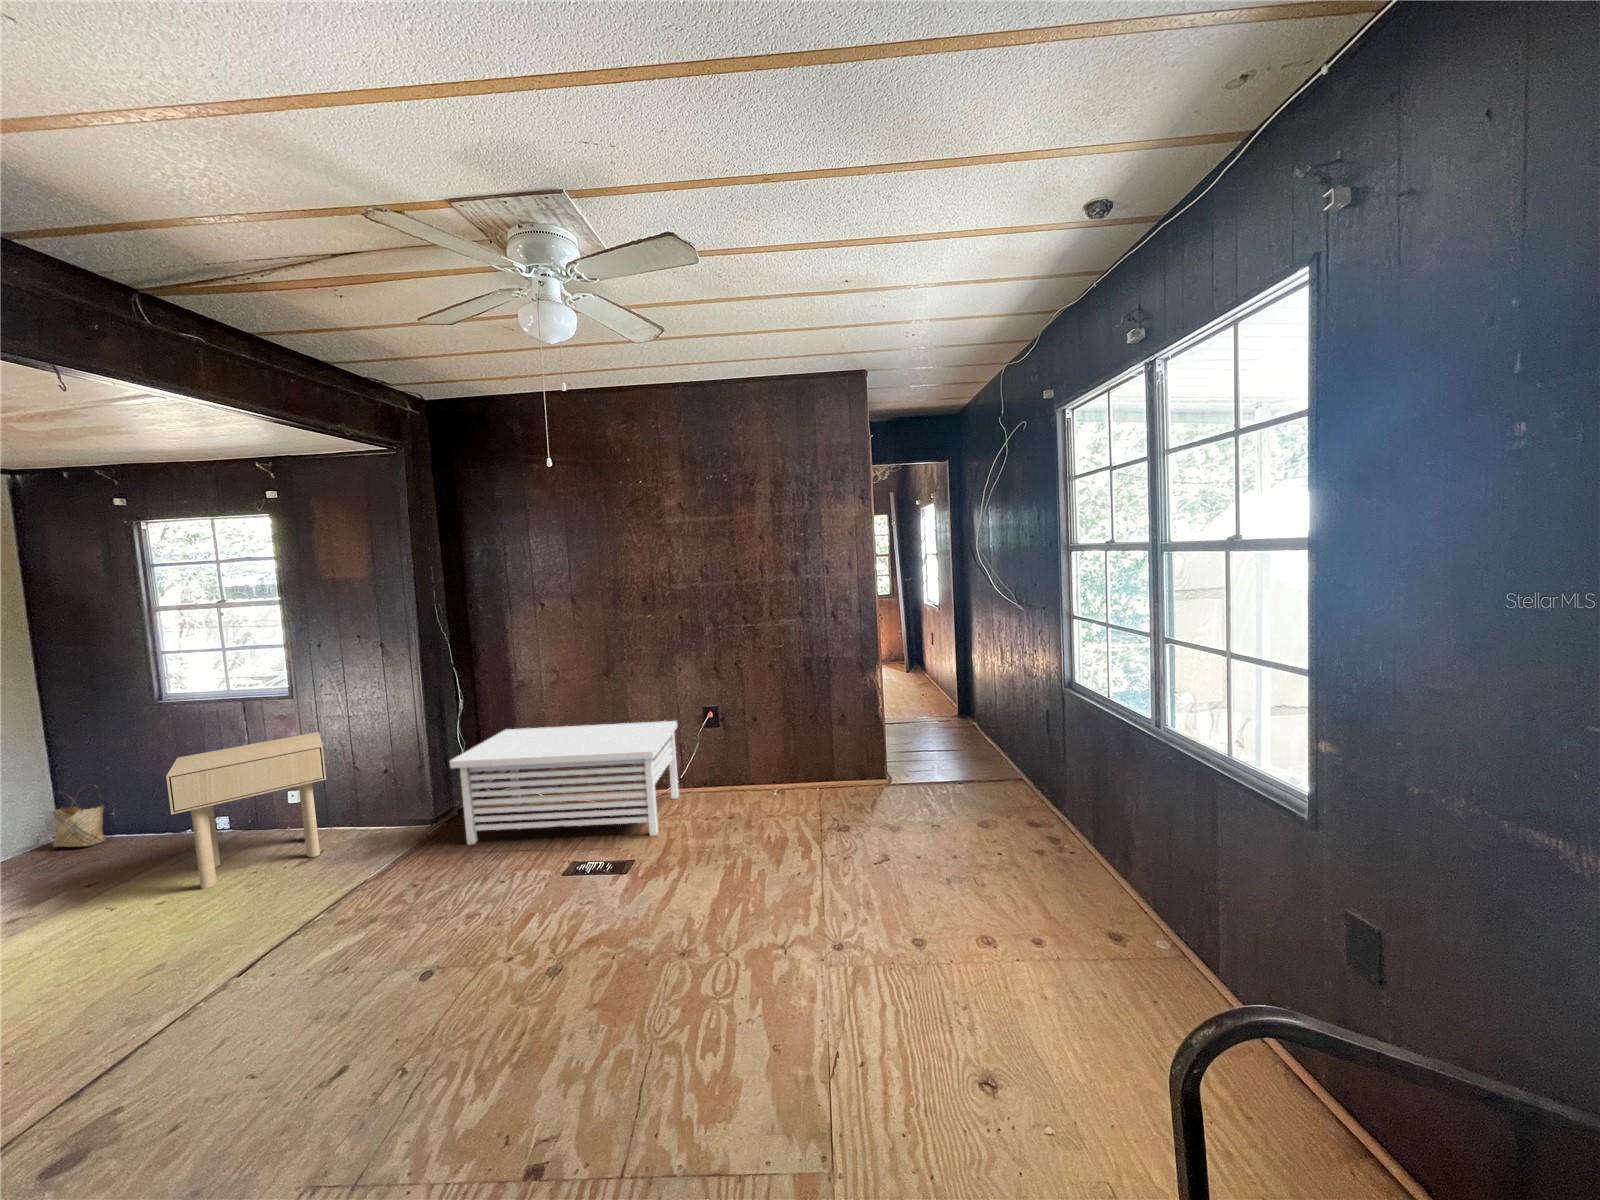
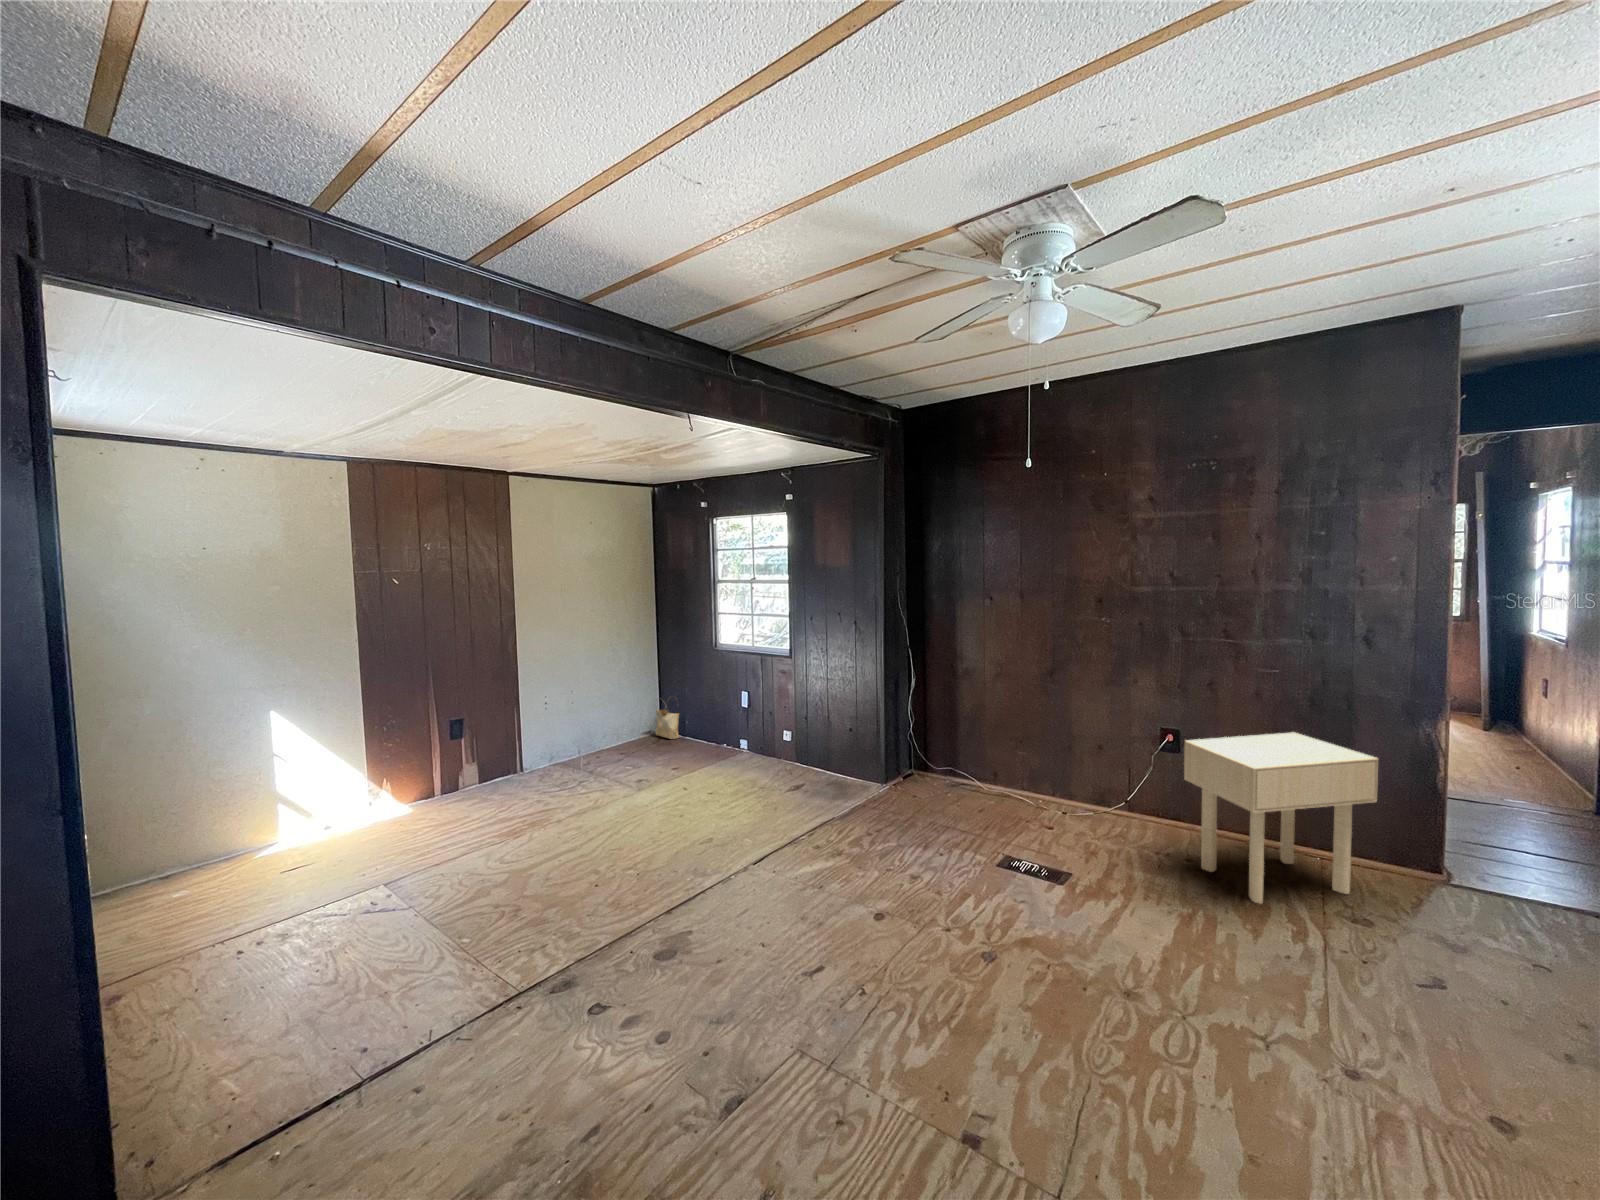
storage bench: present [449,721,679,845] -> none [899,709,1127,857]
side table: present [166,732,326,889] -> present [1184,732,1378,903]

